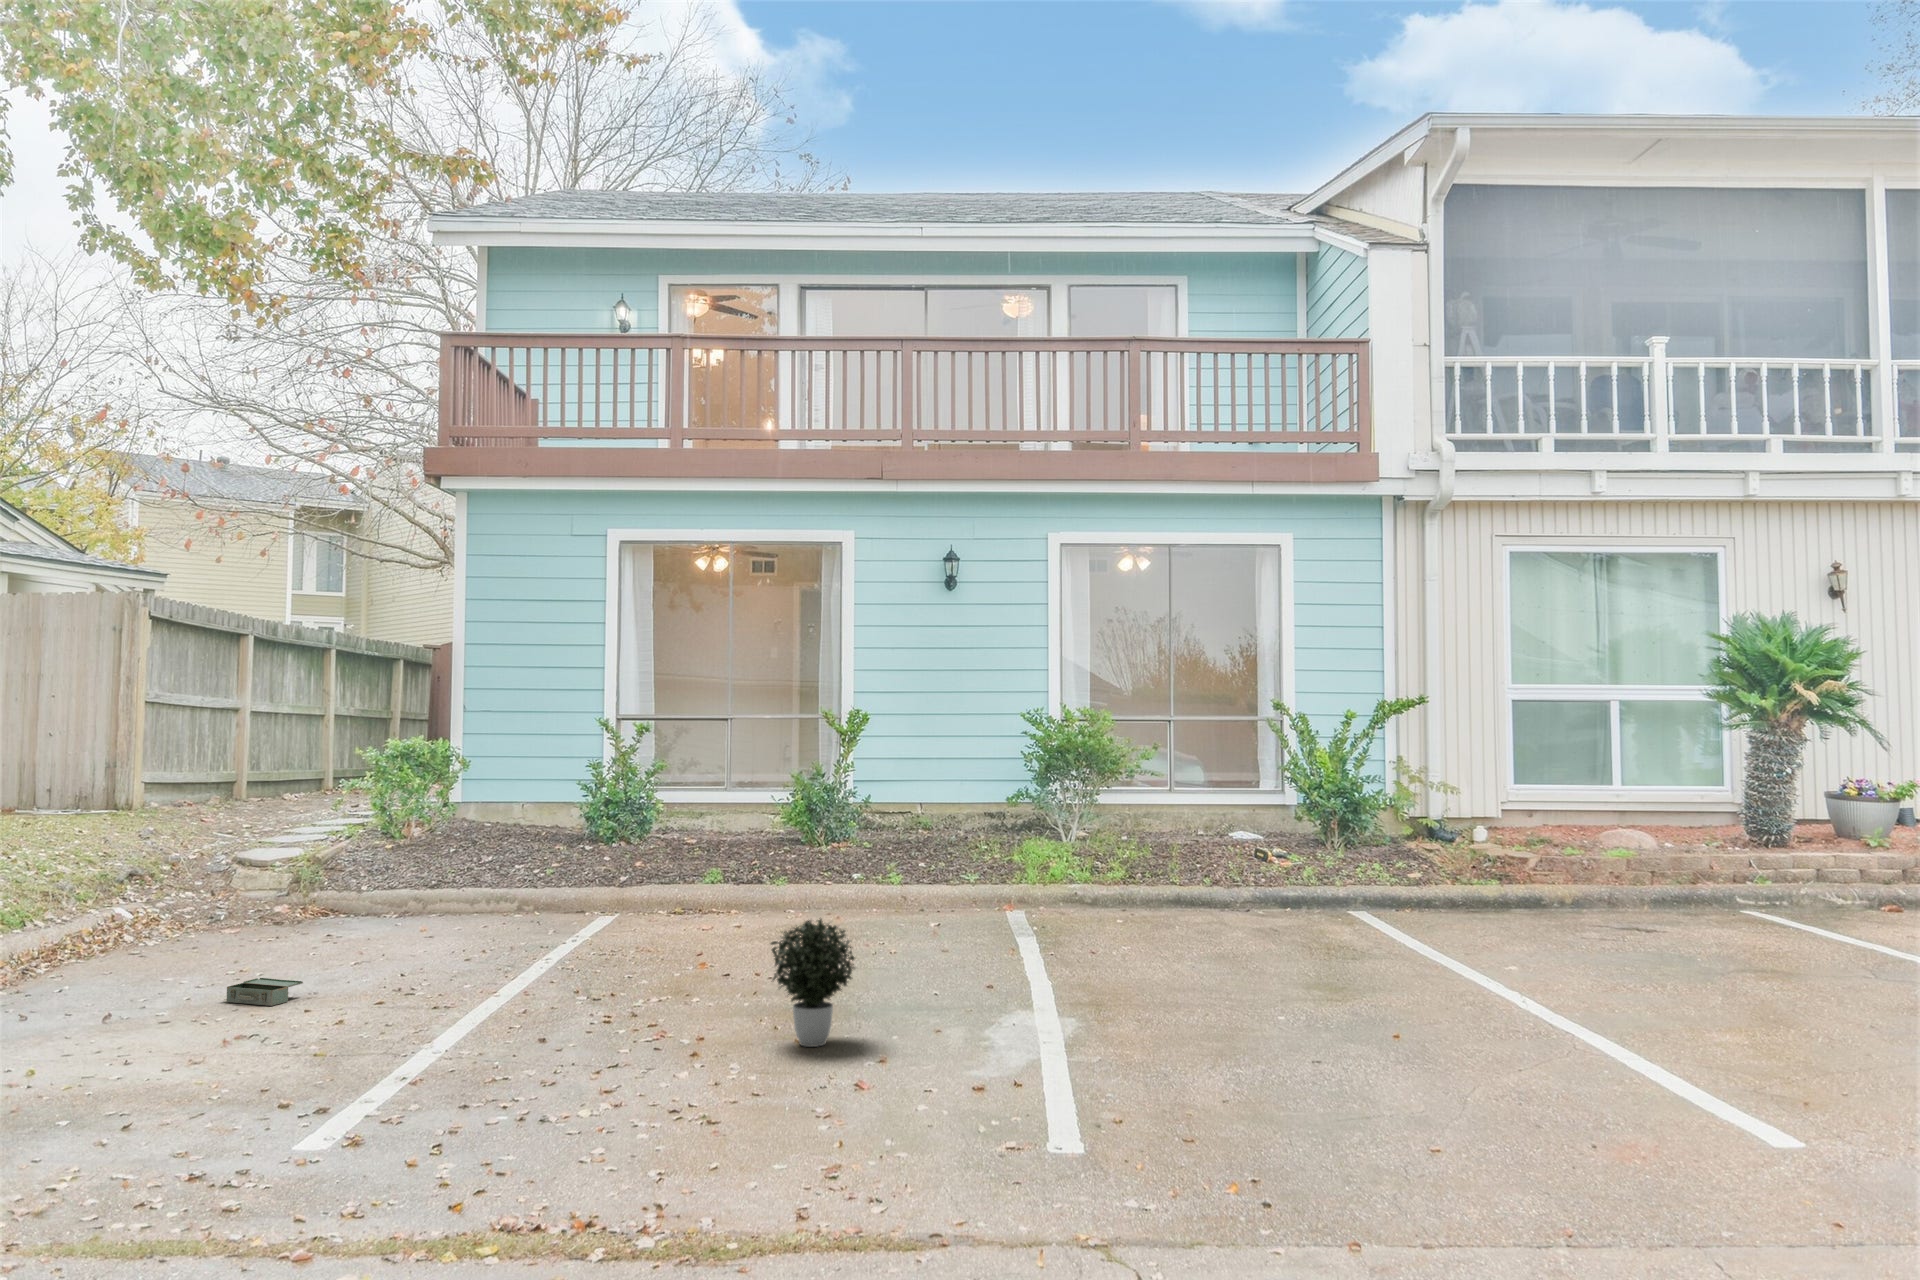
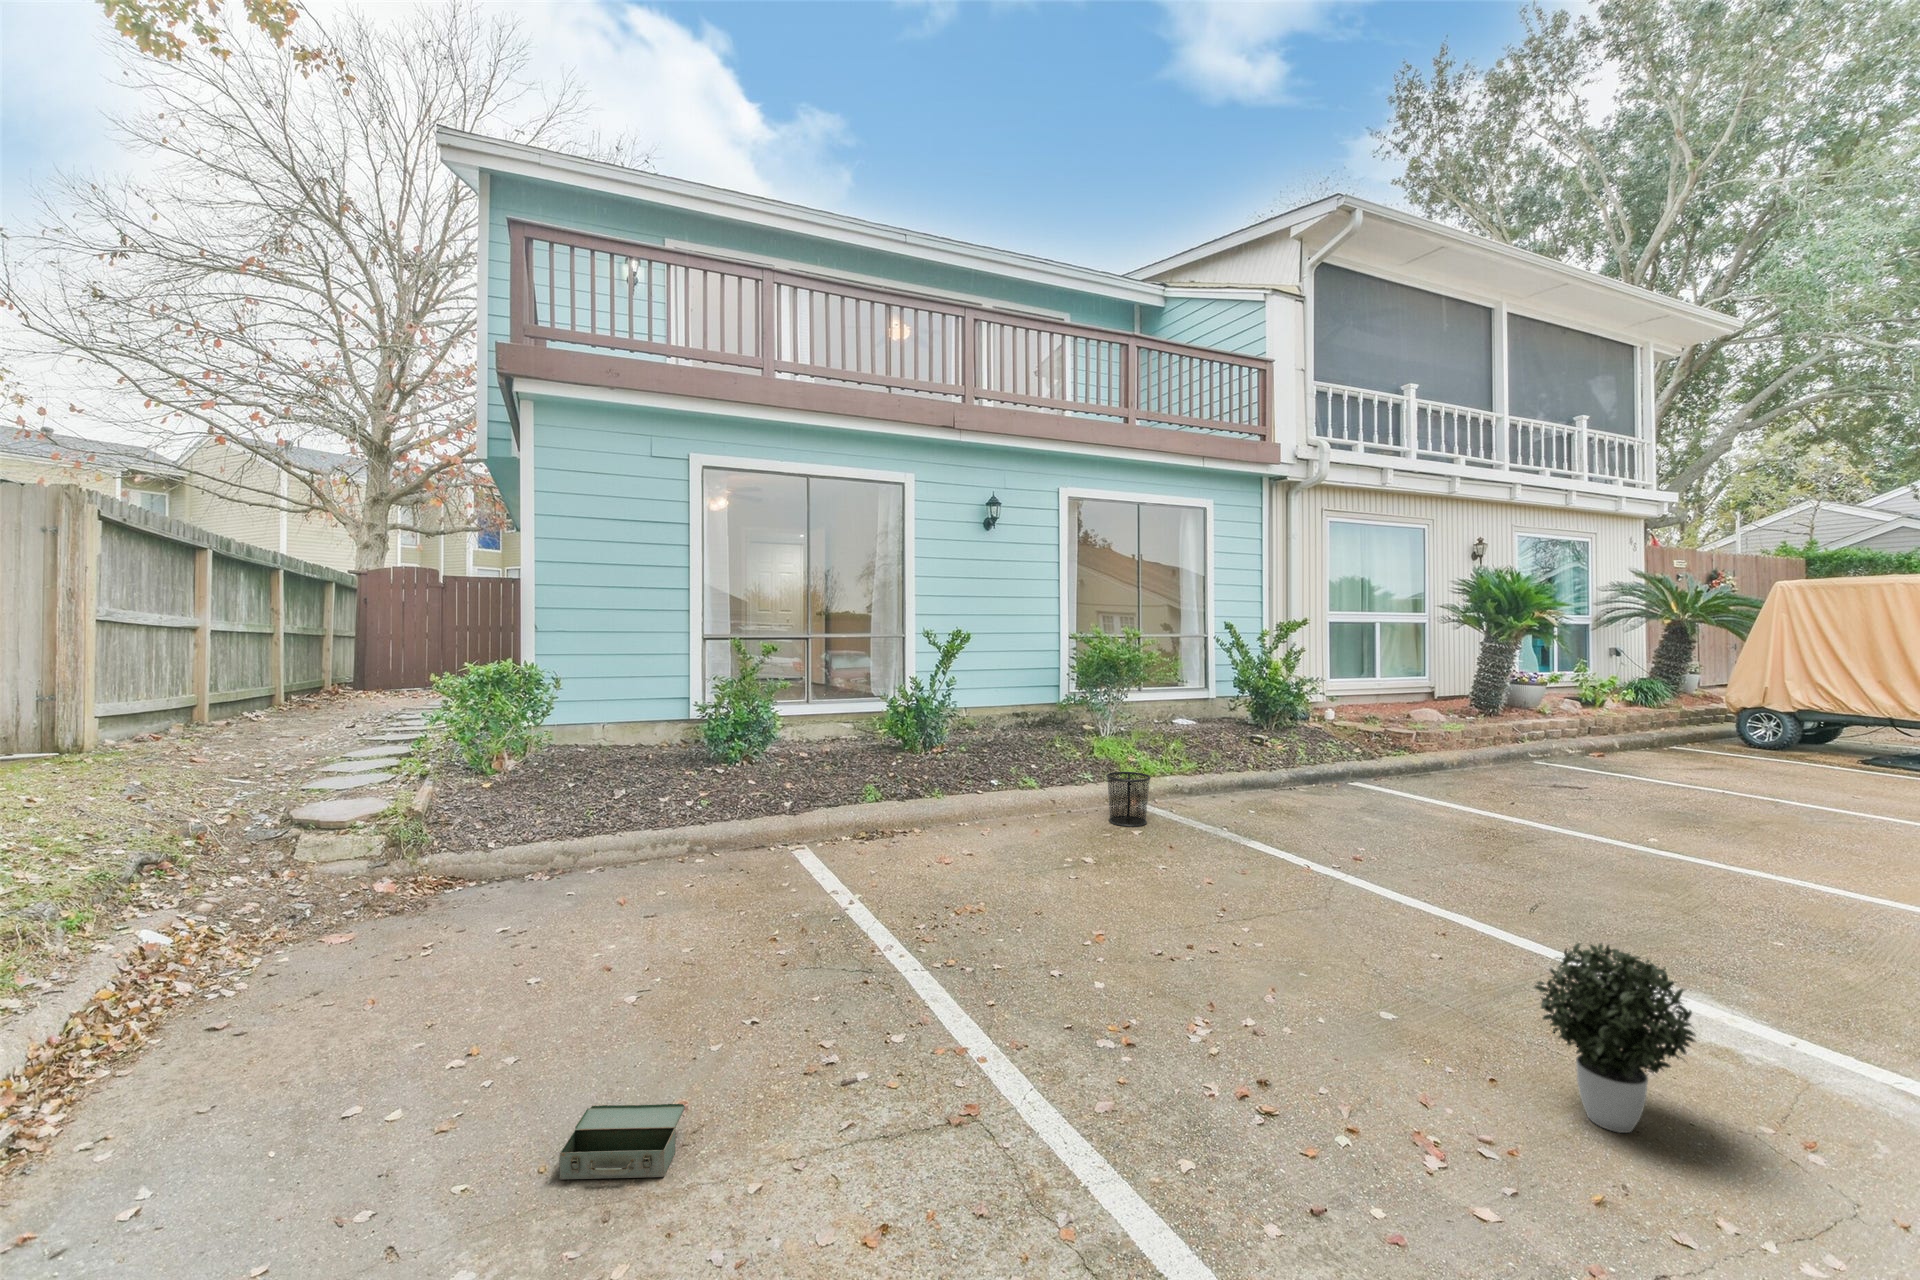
trash can: none [935,861,983,918] -> present [1106,772,1151,827]

